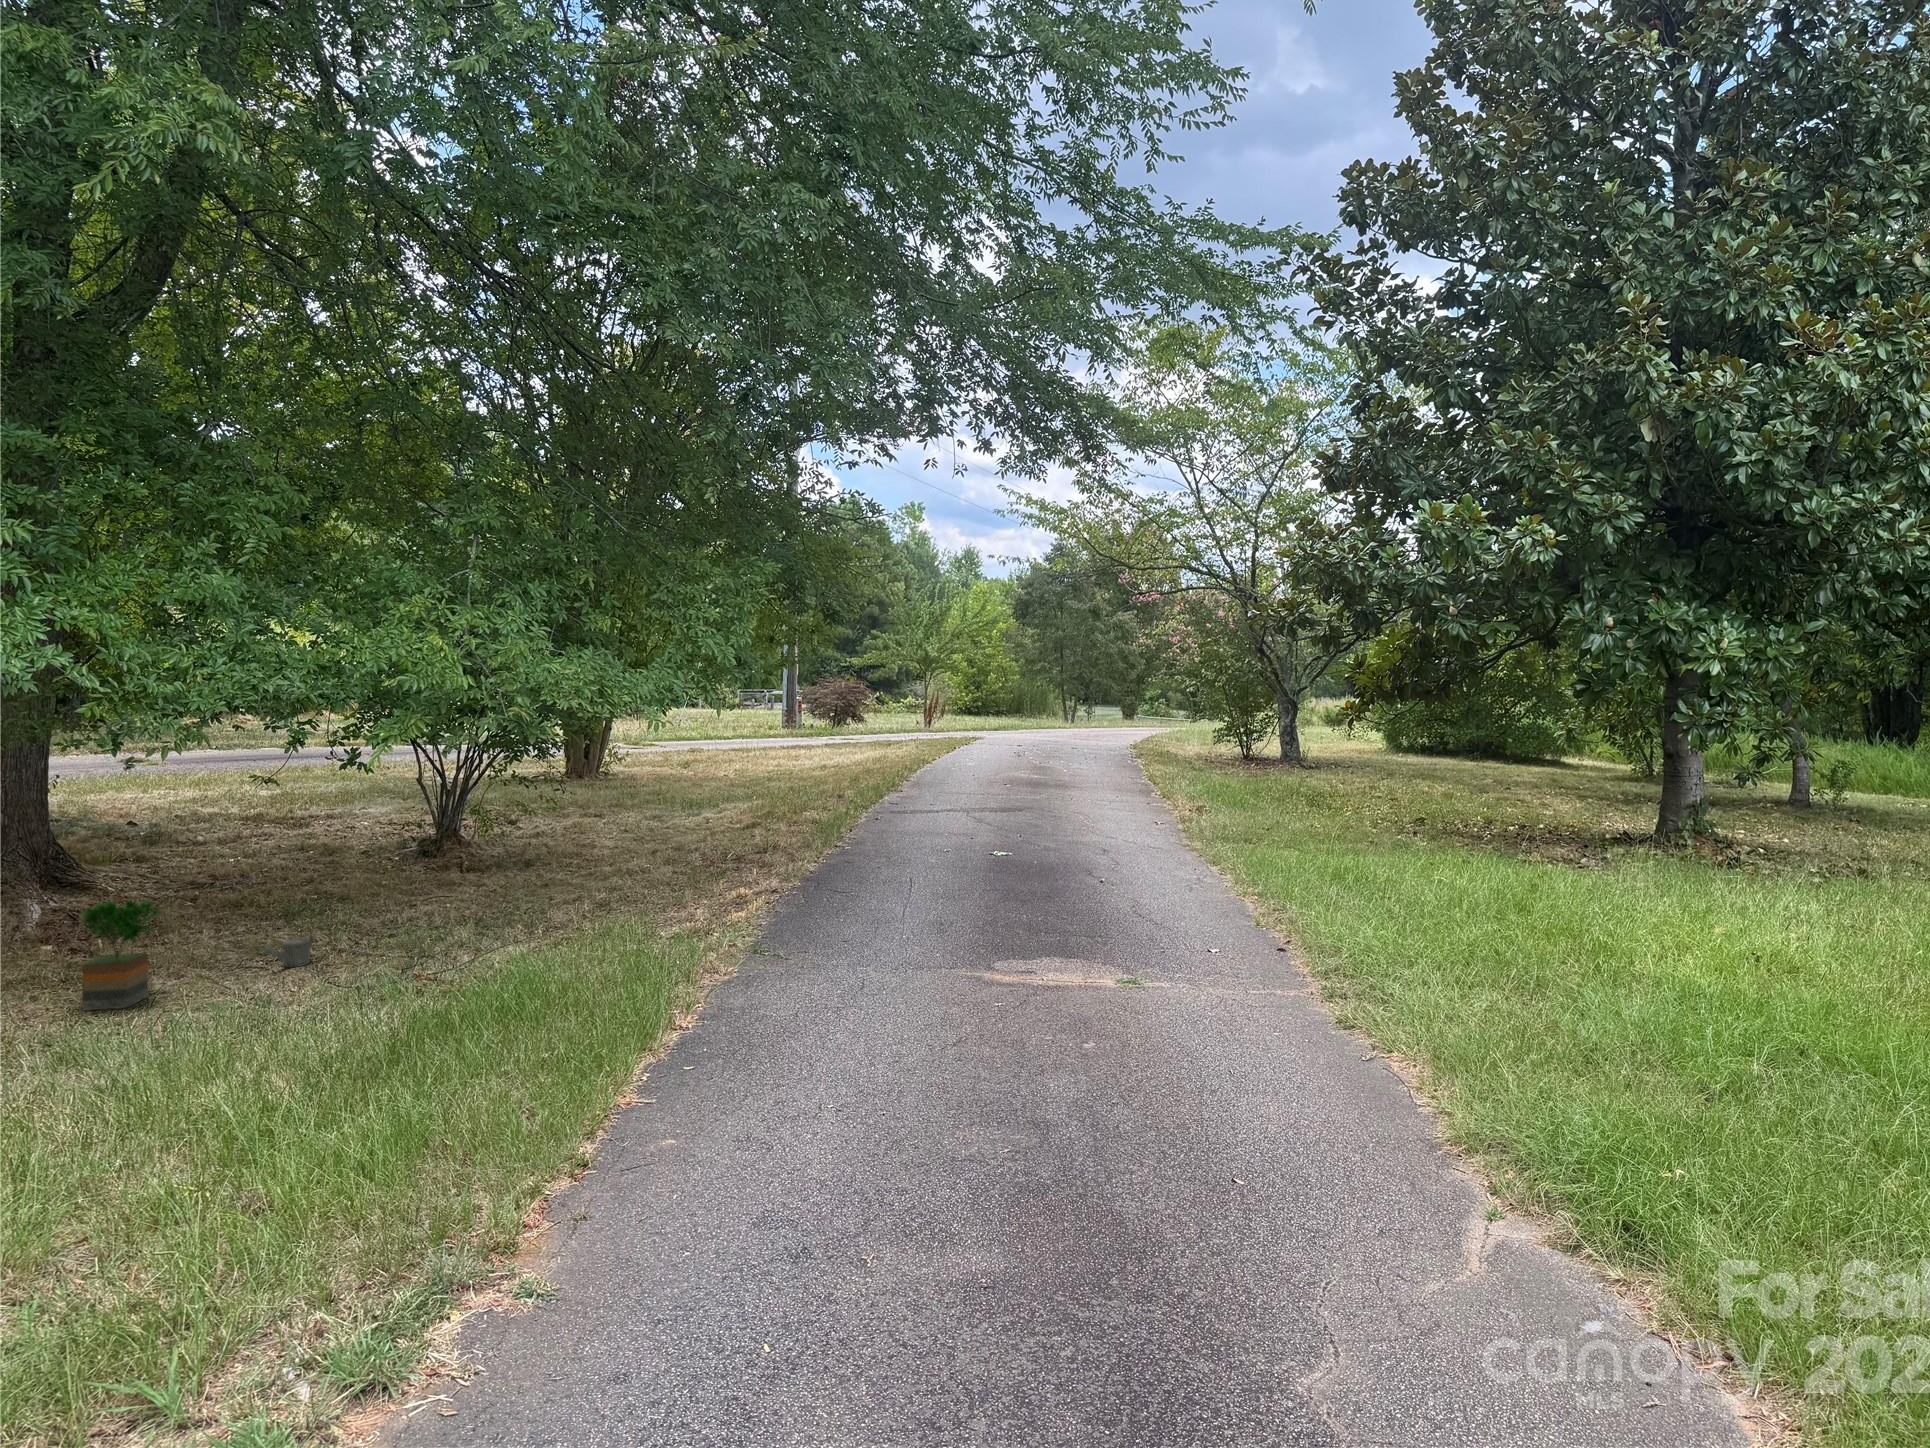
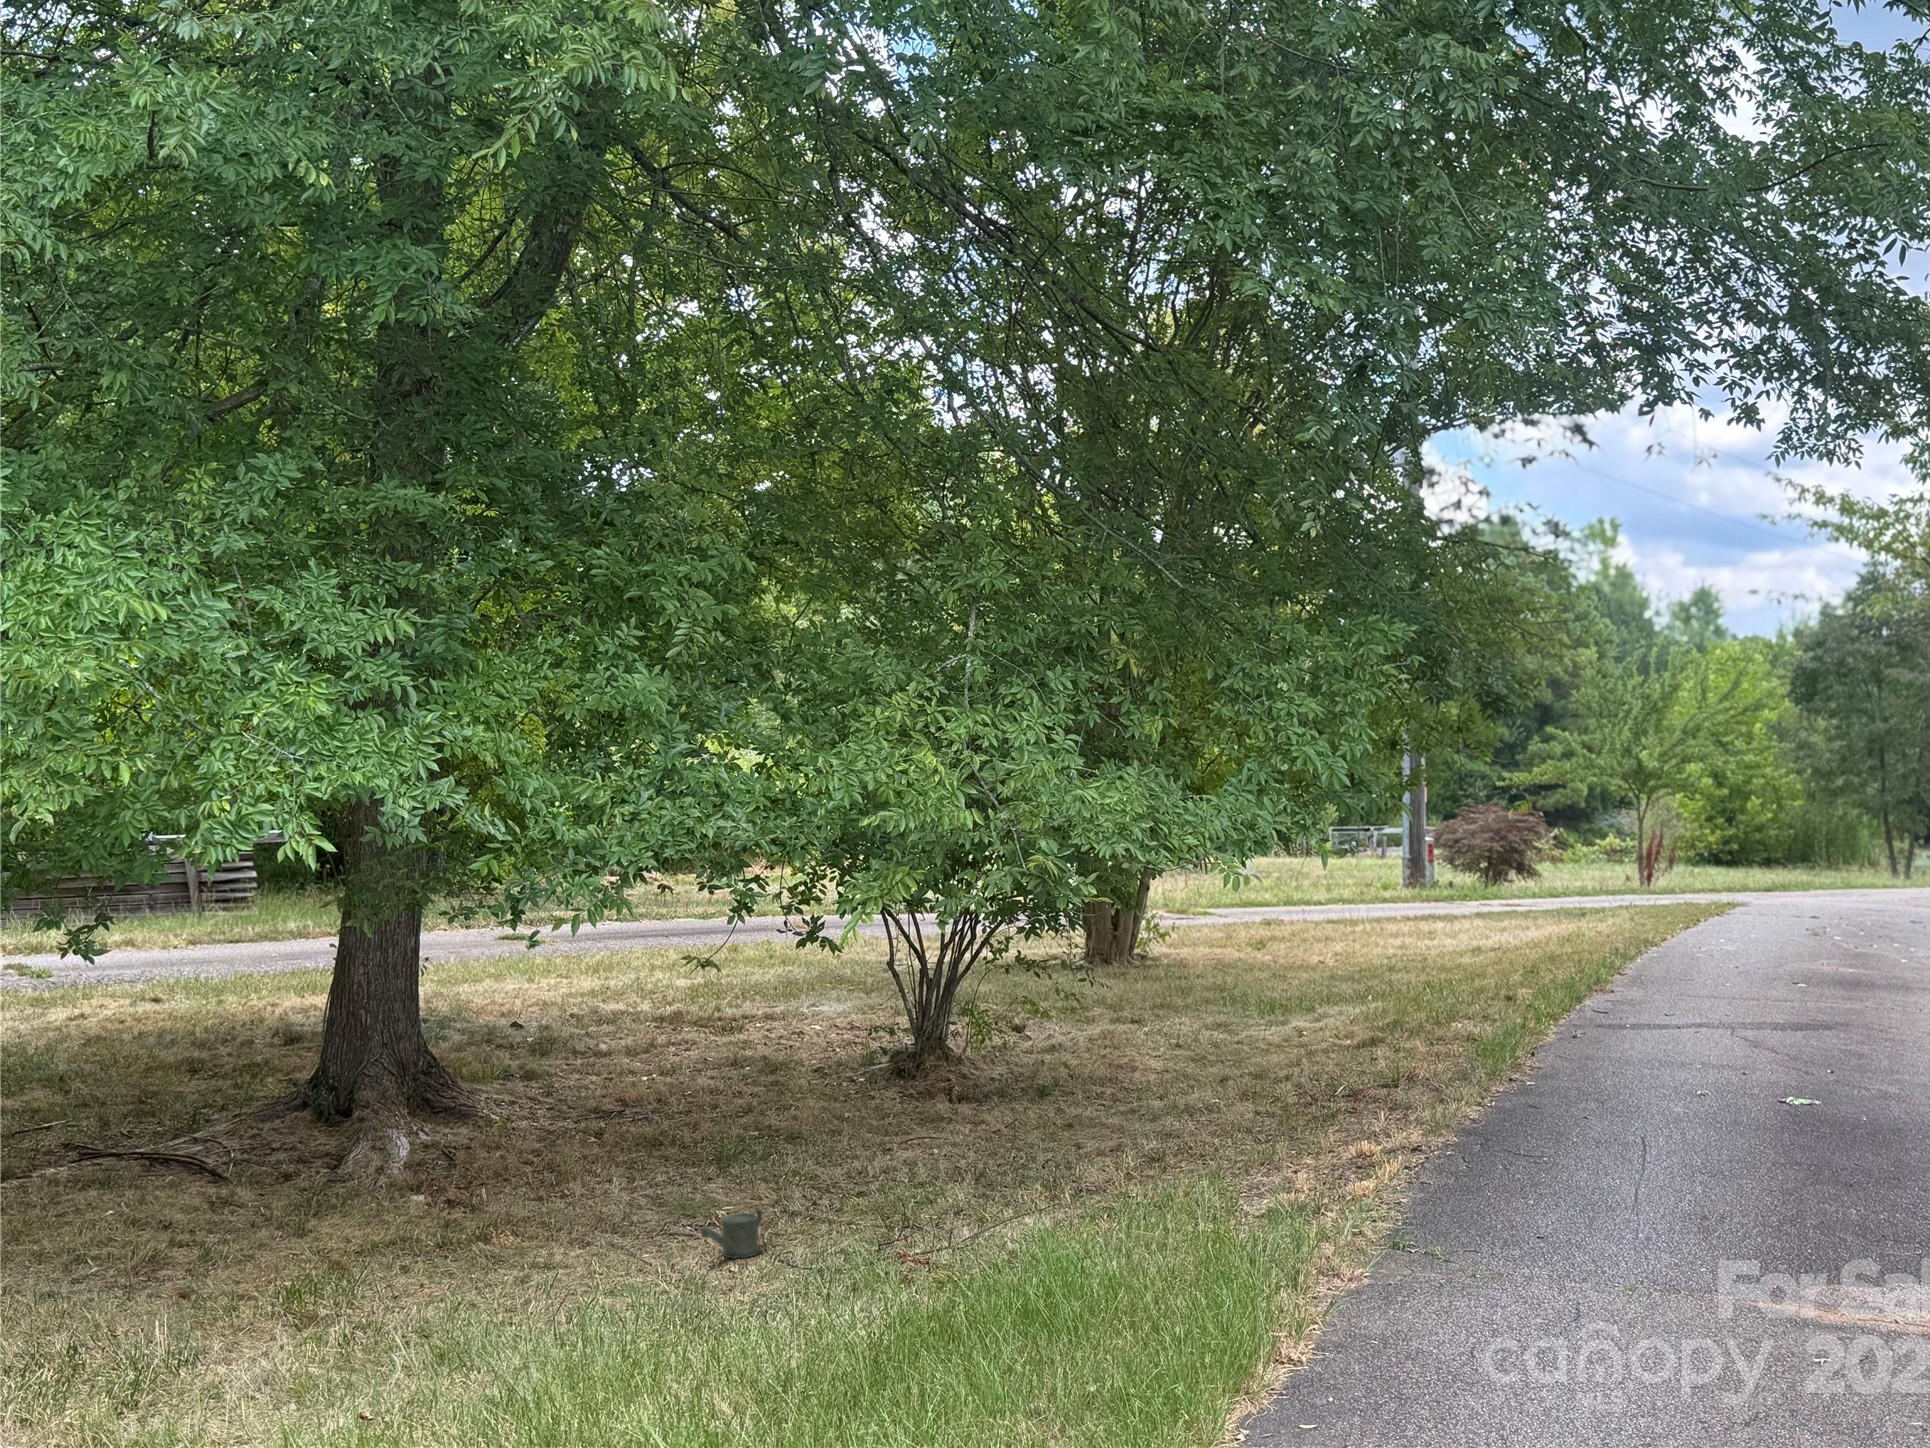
potted tree: present [82,900,163,1011] -> none [479,1143,579,1306]

